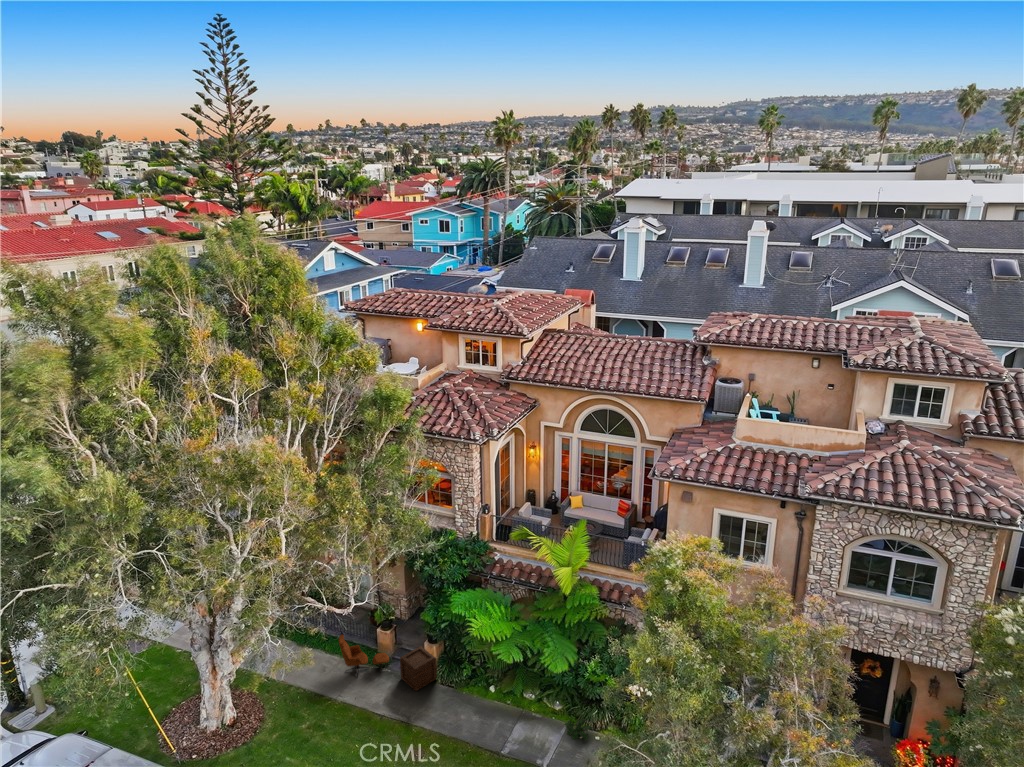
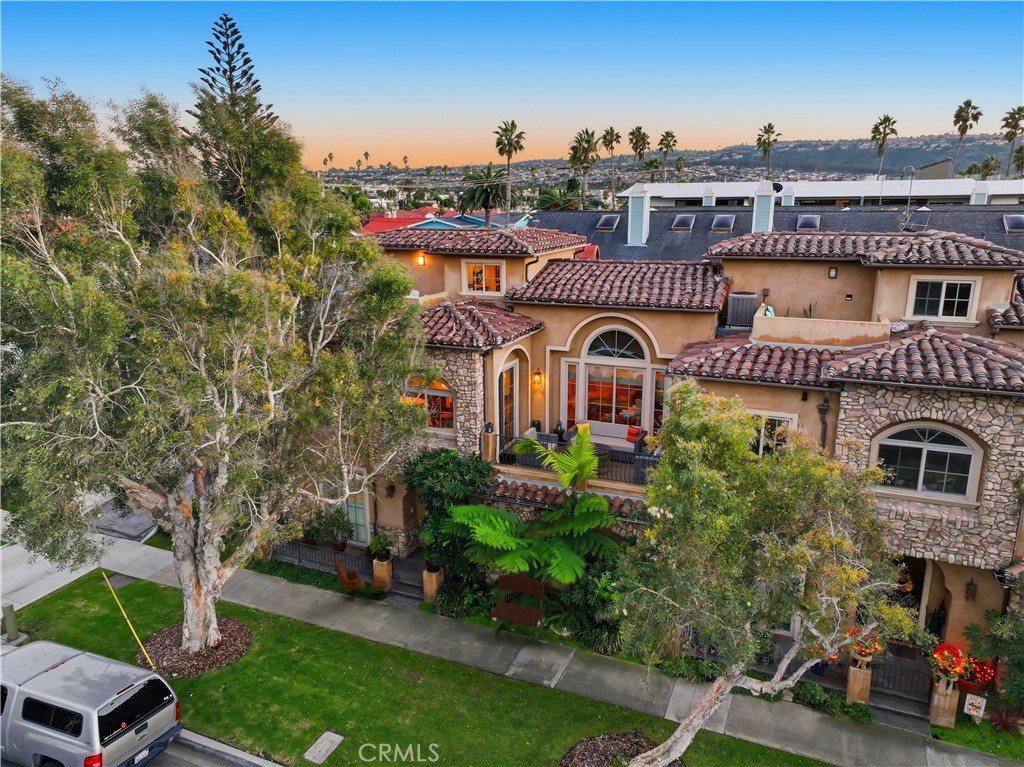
wooden crate: present [400,646,437,691] -> none [398,570,437,614]
bench: none [487,658,538,723] -> present [490,575,545,642]
potted plant: present [565,720,593,740] -> none [573,636,605,655]

